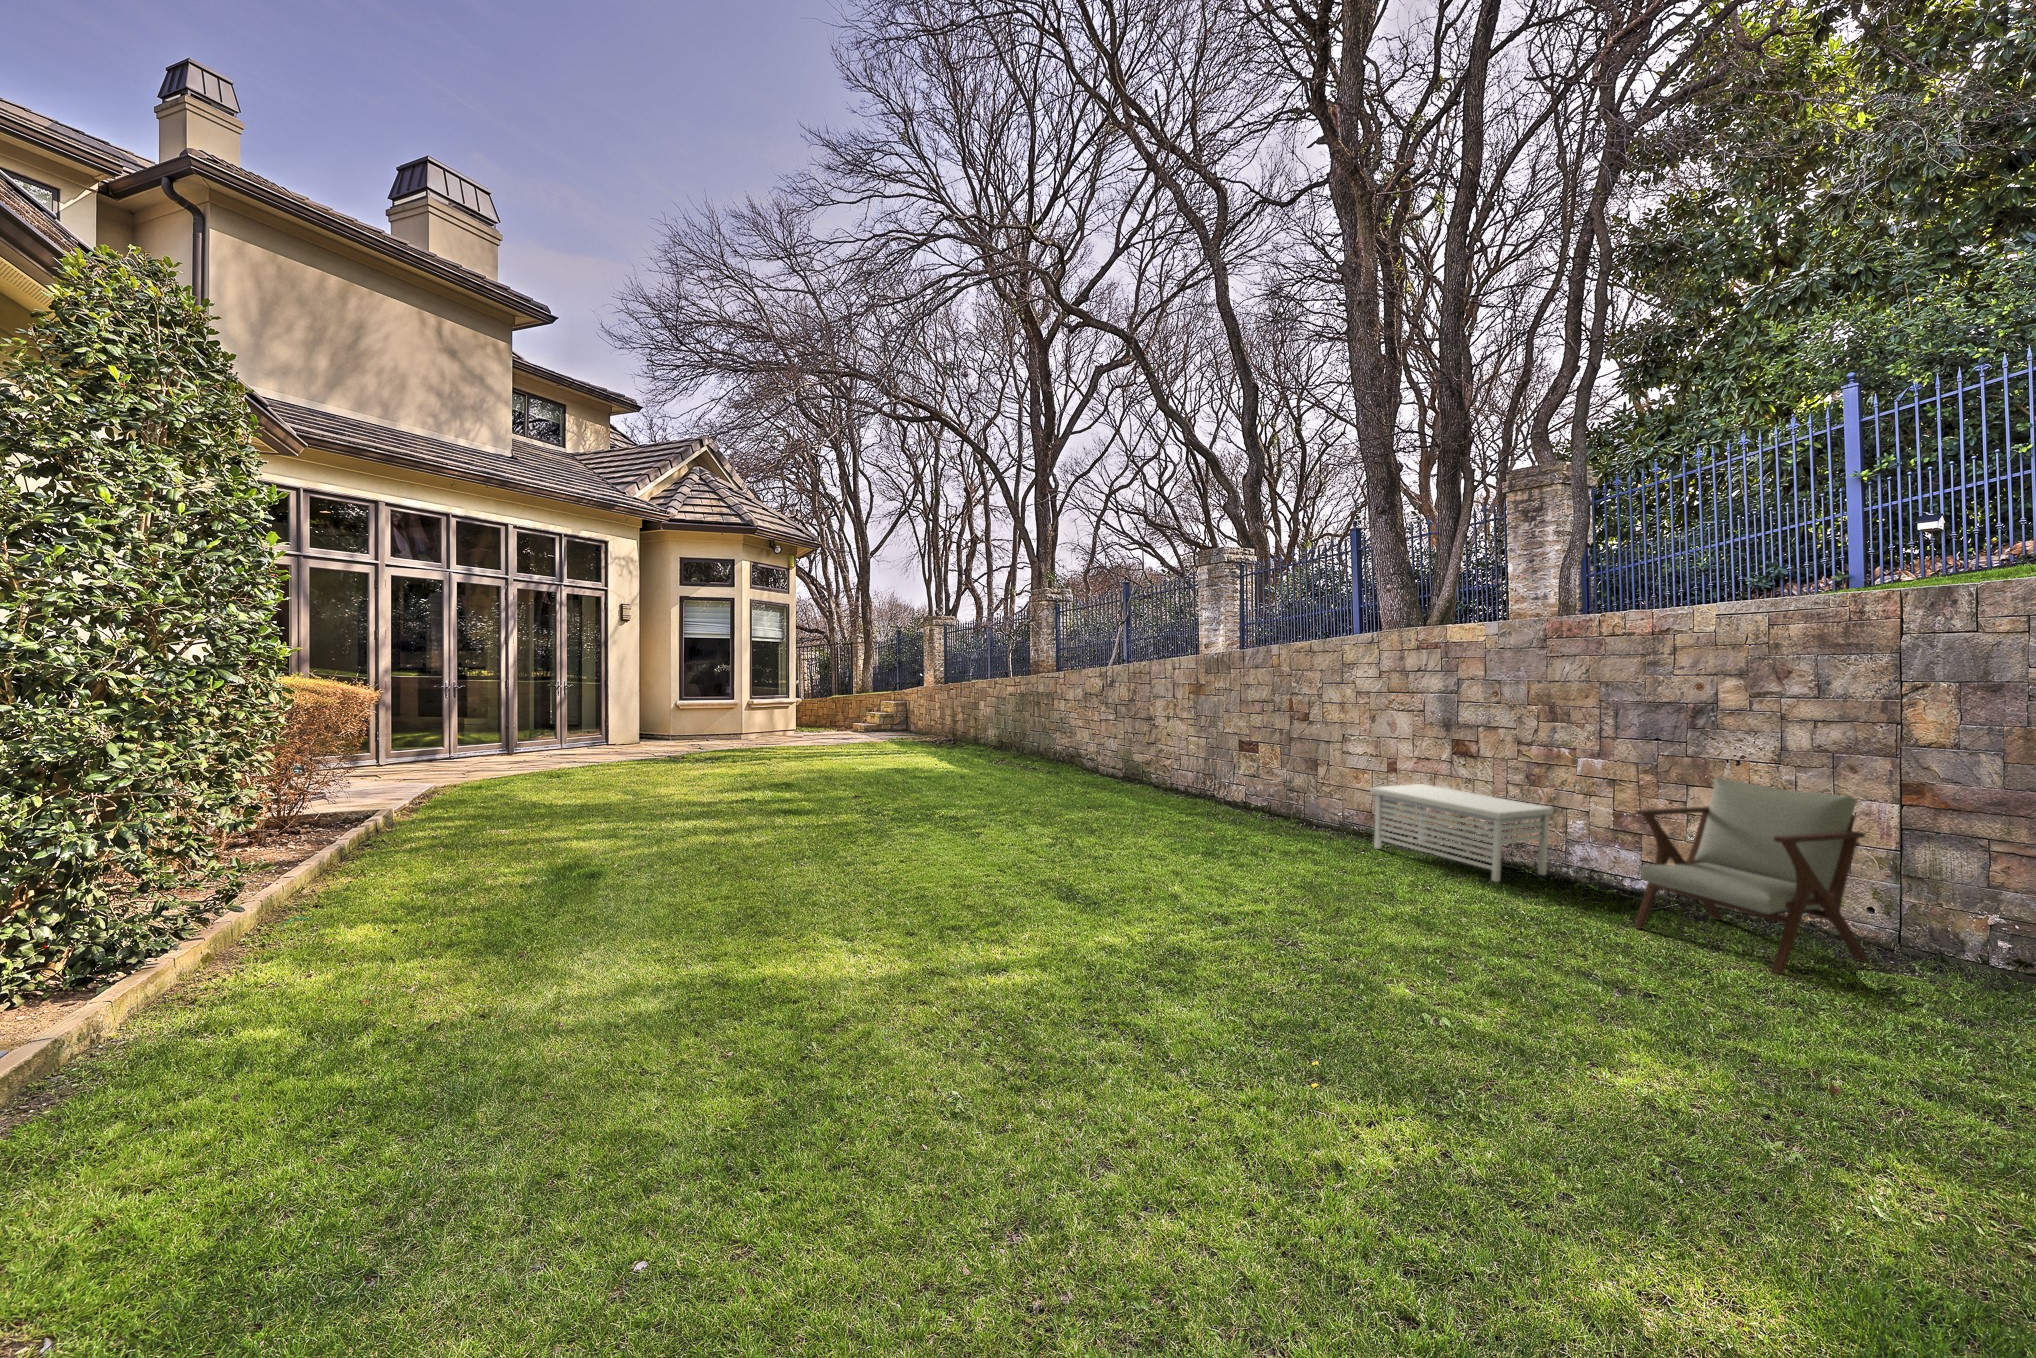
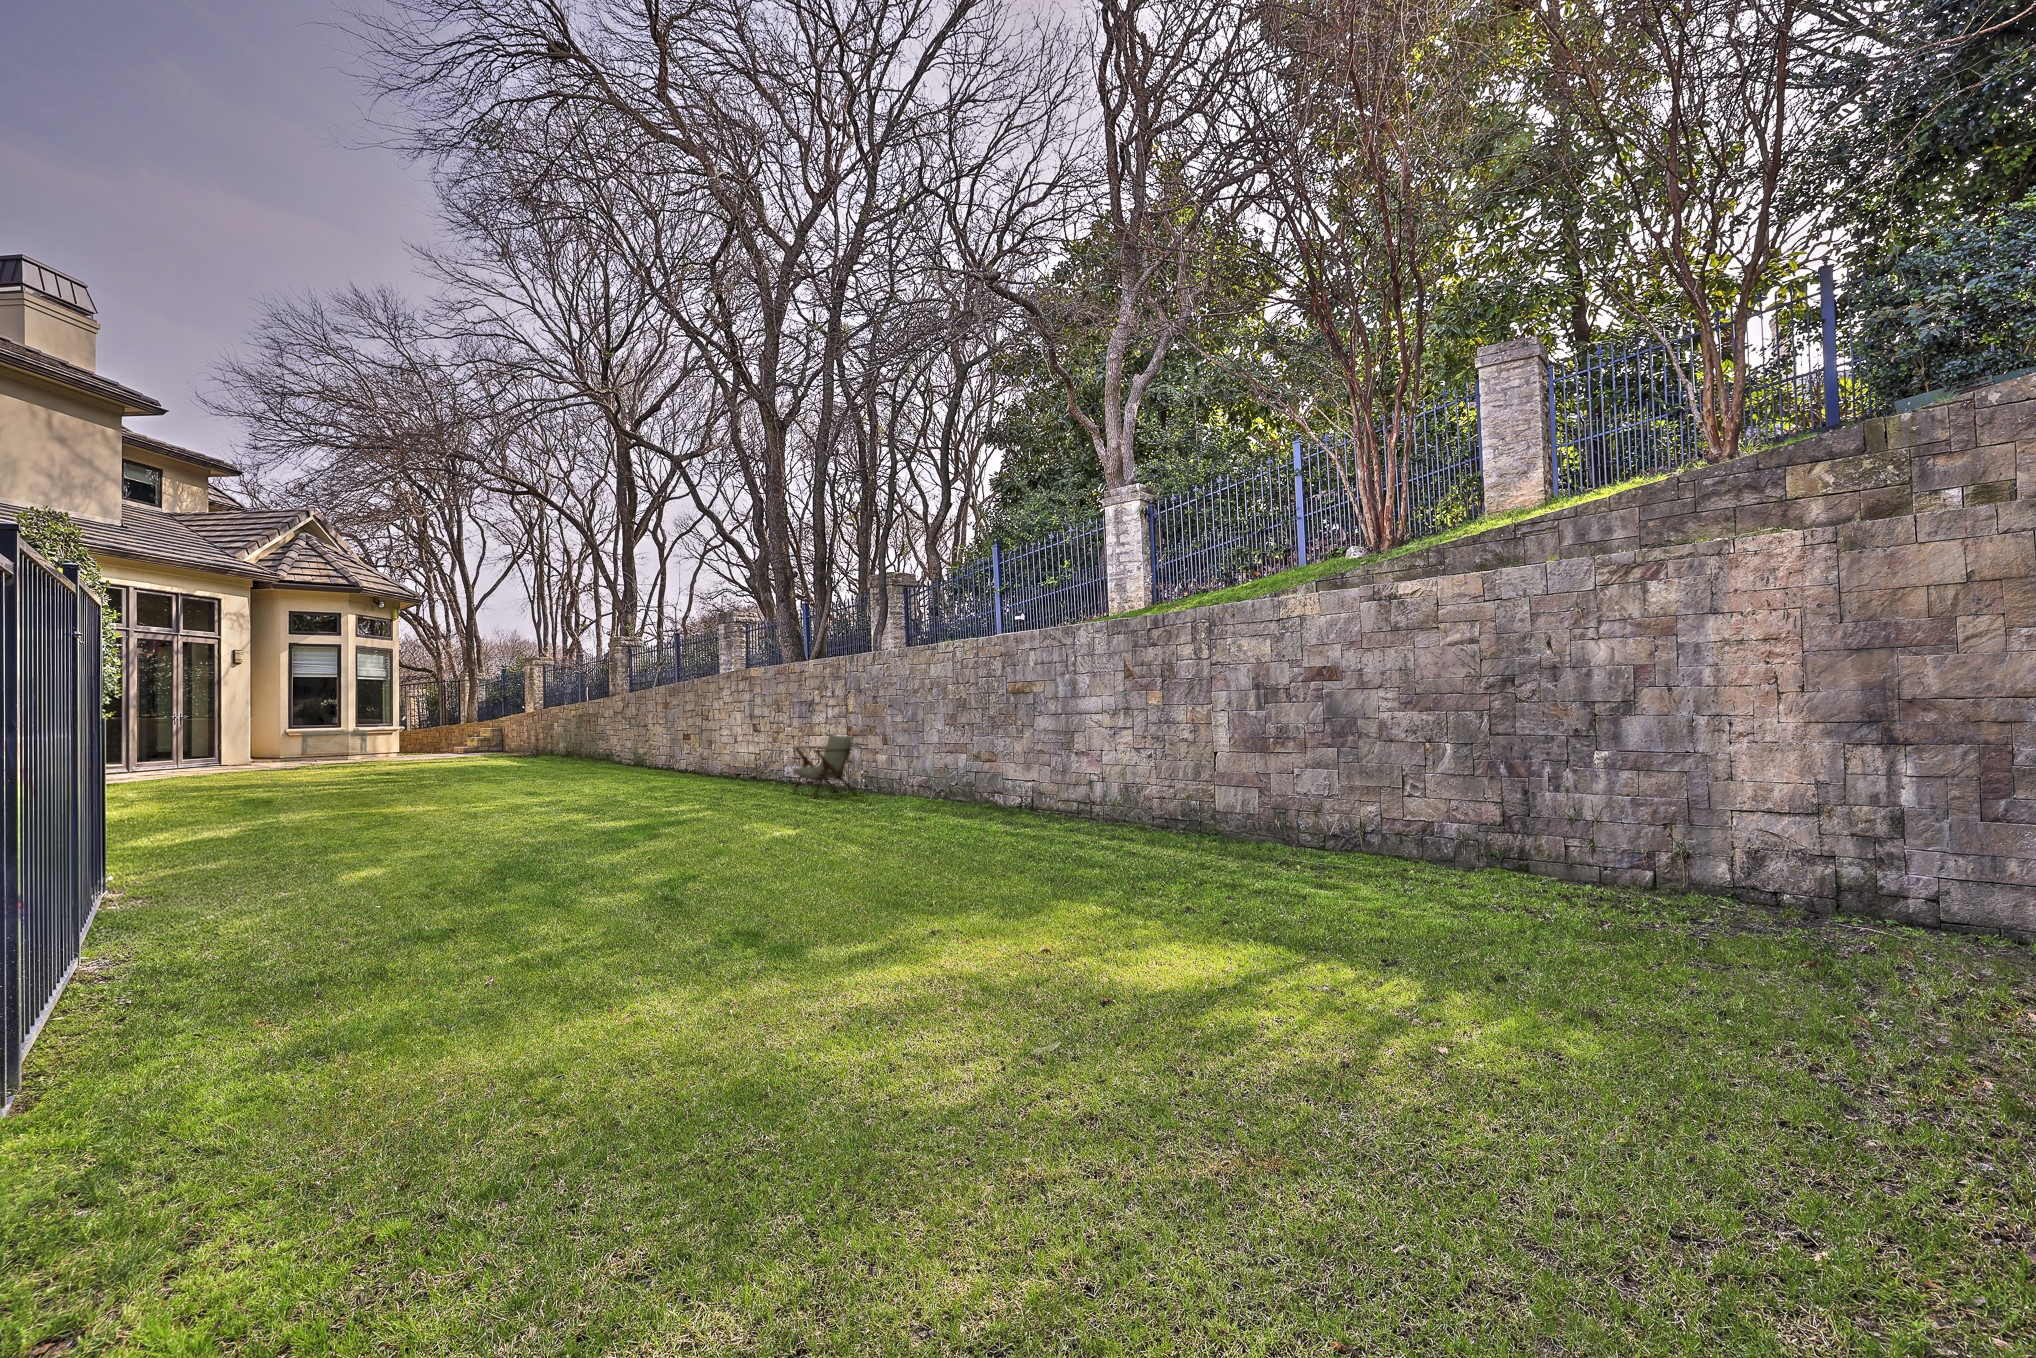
storage bench: present [1370,784,1554,882] -> present [300,730,368,755]

